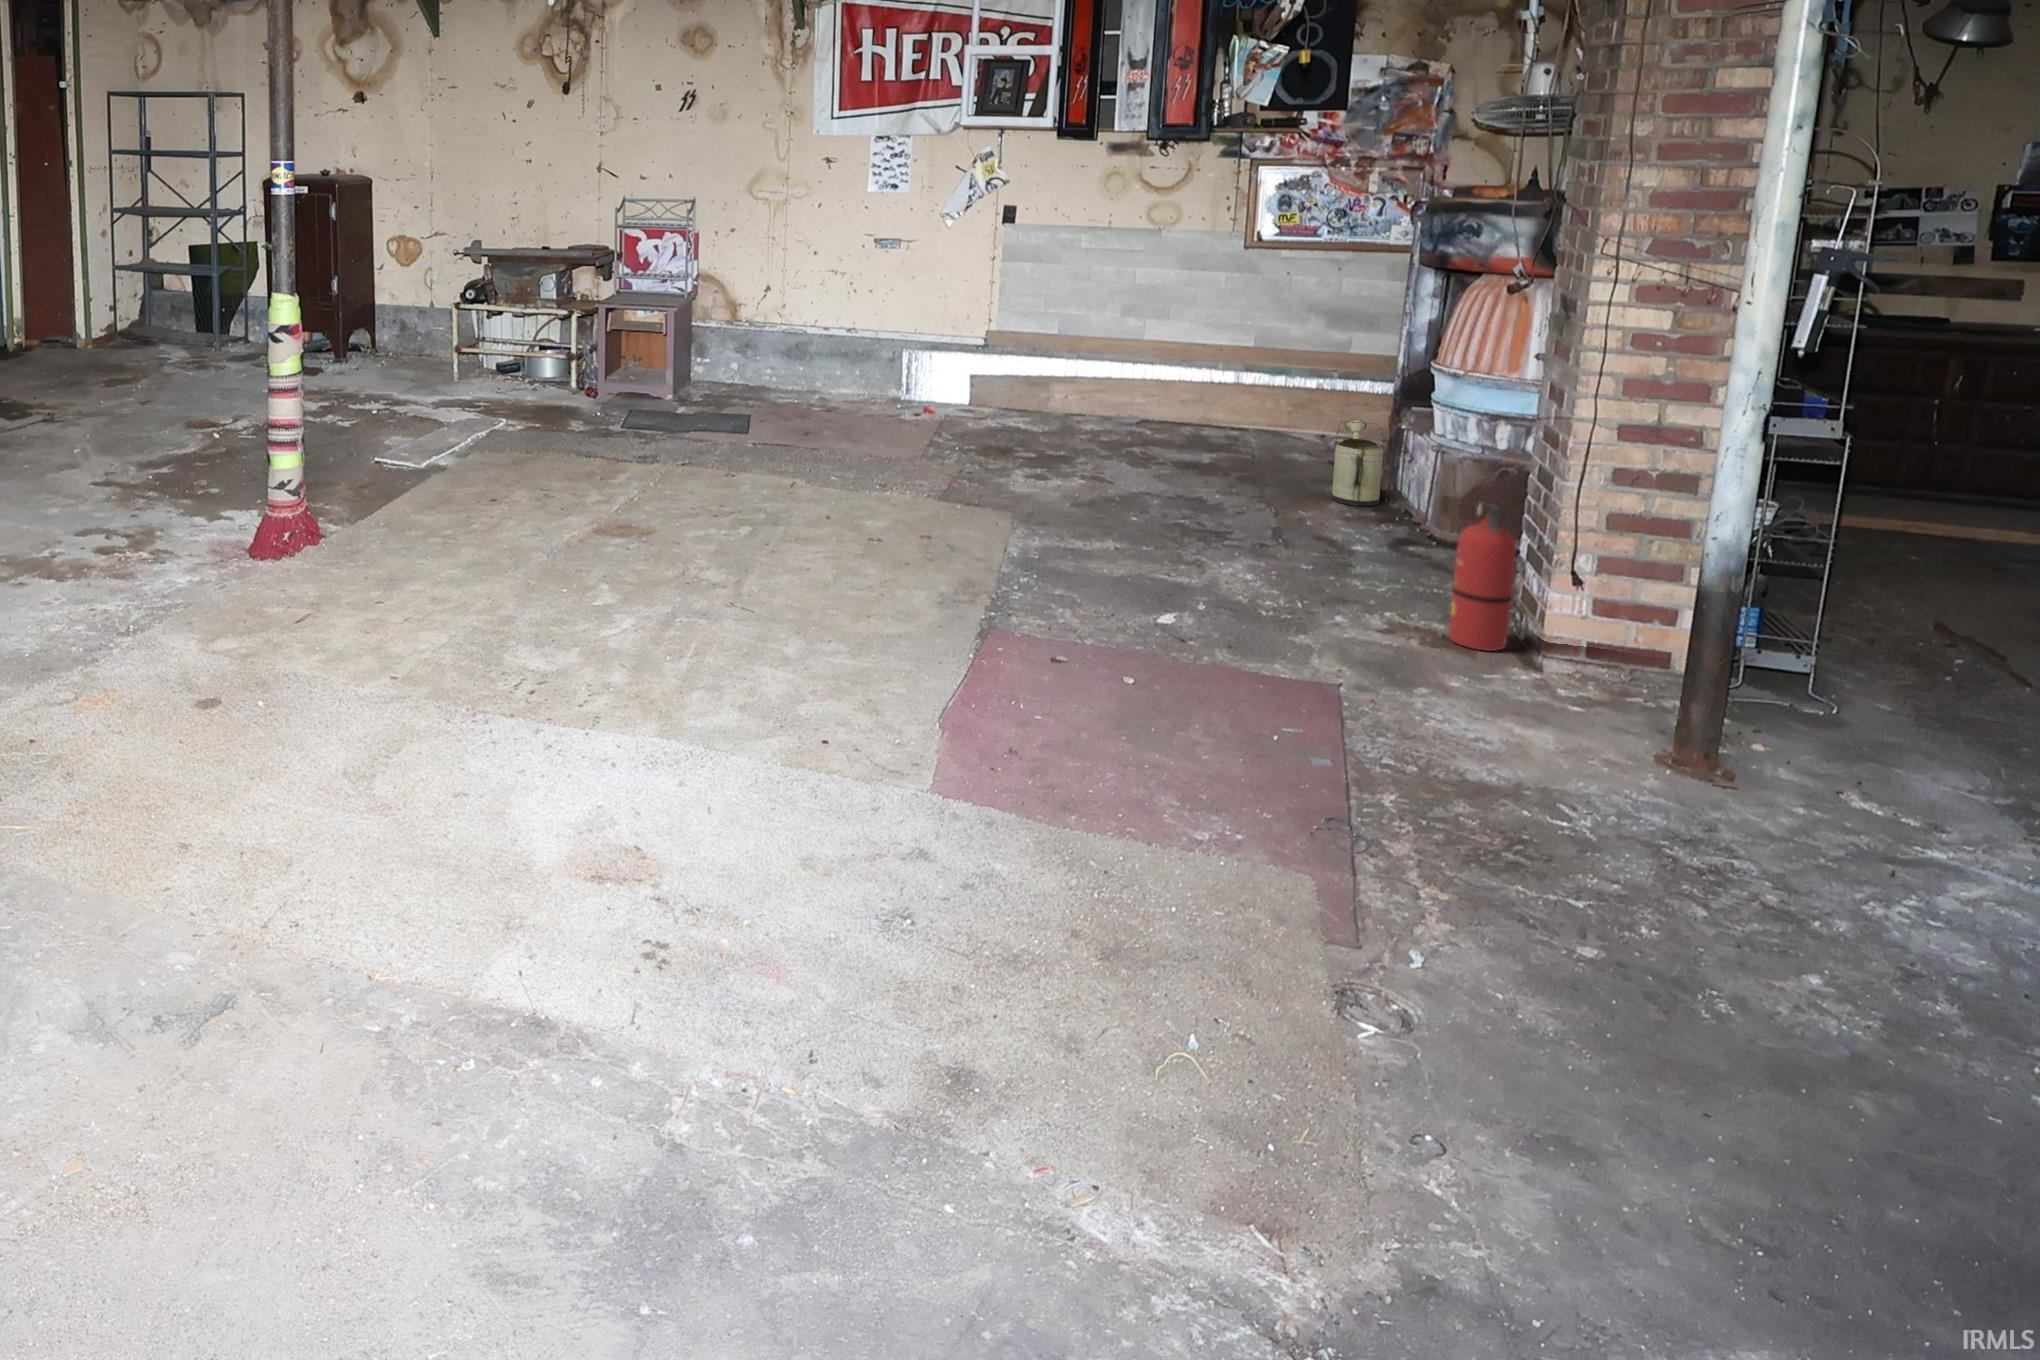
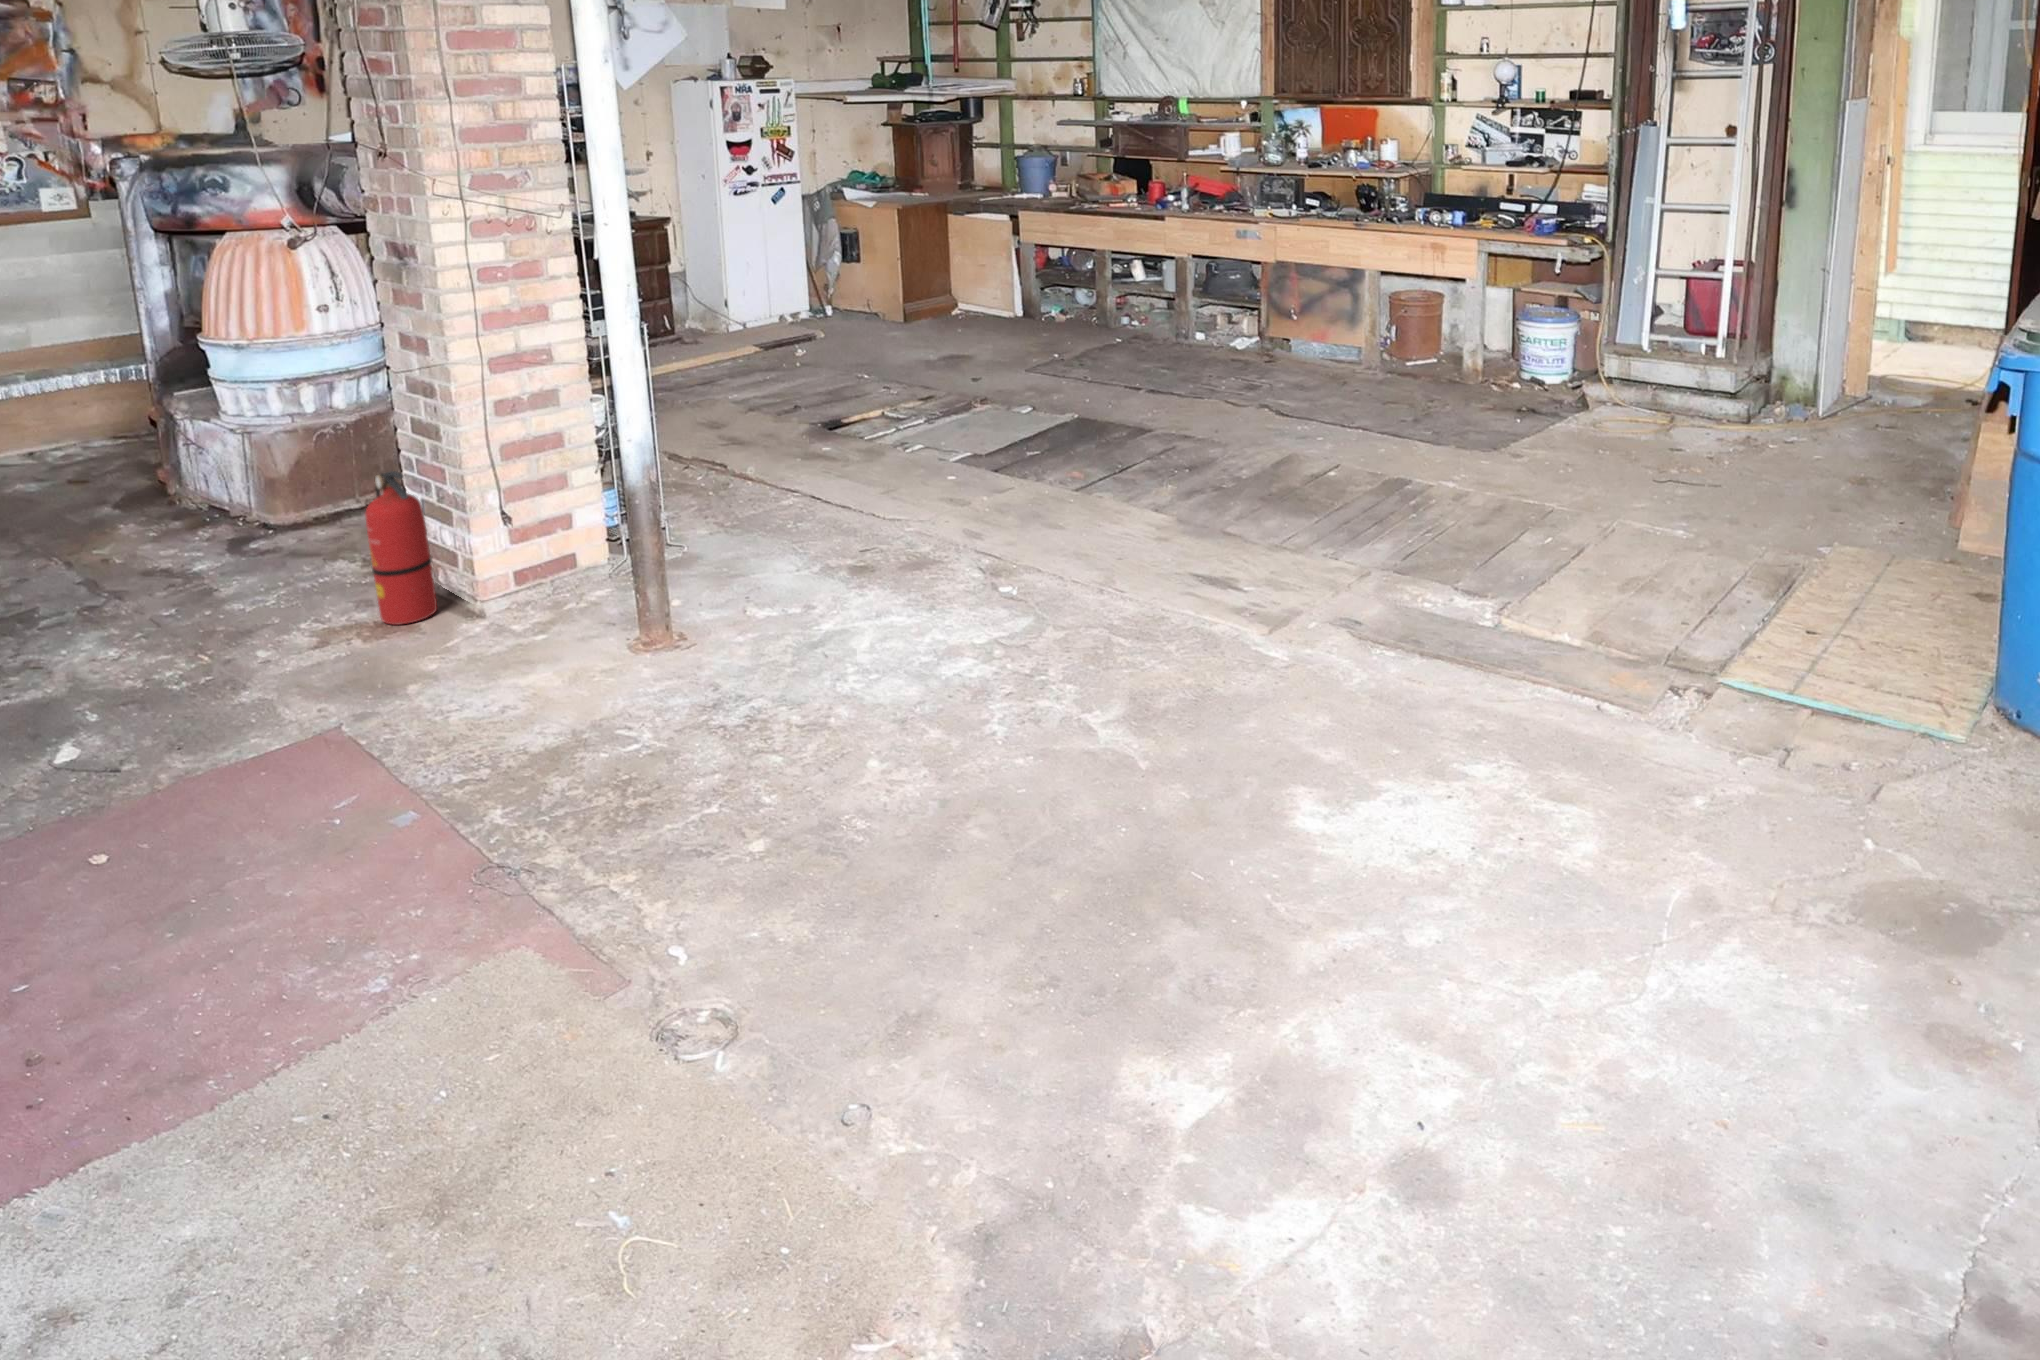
watering can: present [1332,419,1384,506] -> none [99,421,177,524]

